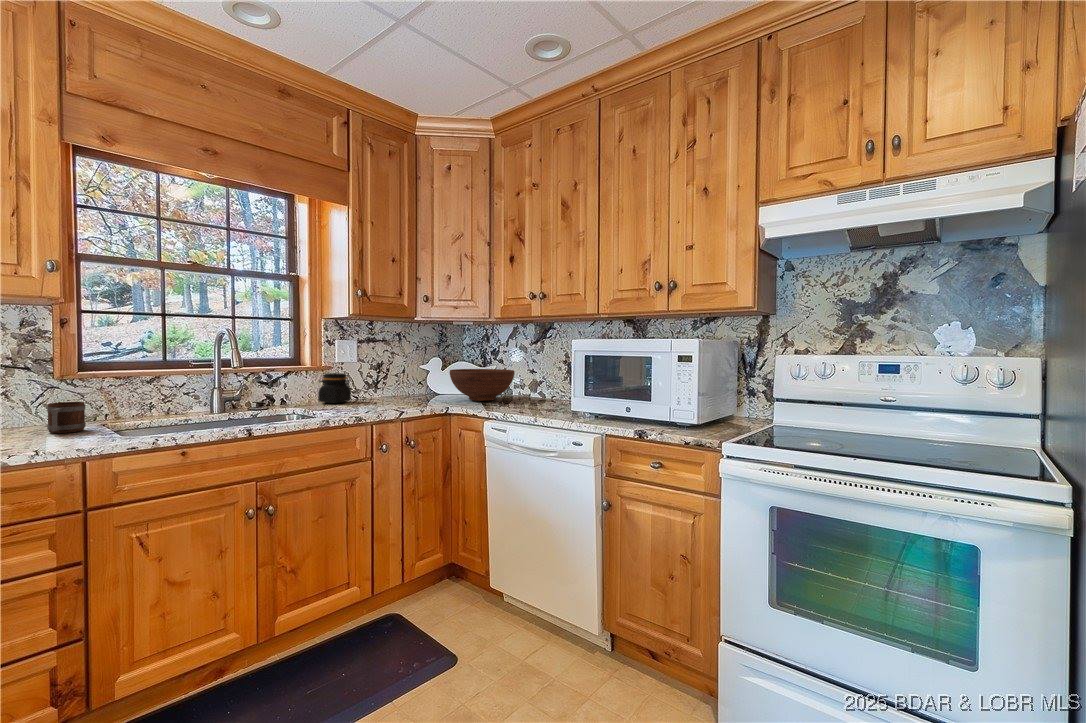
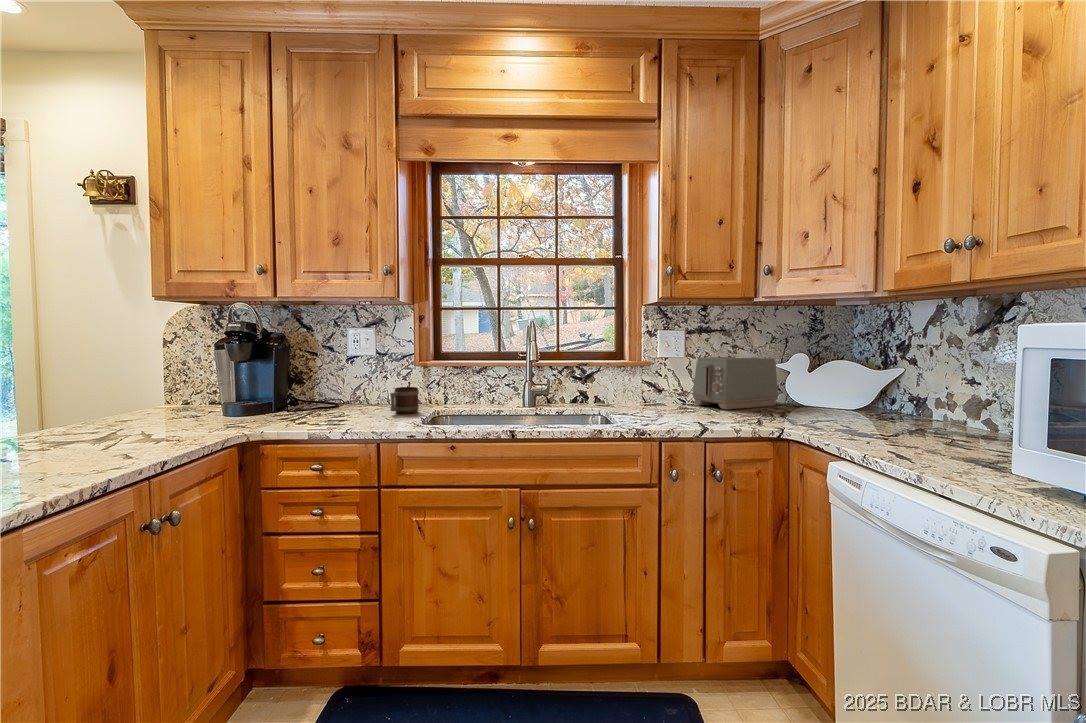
toaster: none [367,361,426,400] -> present [693,357,778,410]
fruit bowl: present [450,369,514,401] -> none [799,372,923,426]
jar: present [318,373,351,403] -> none [632,370,669,407]

